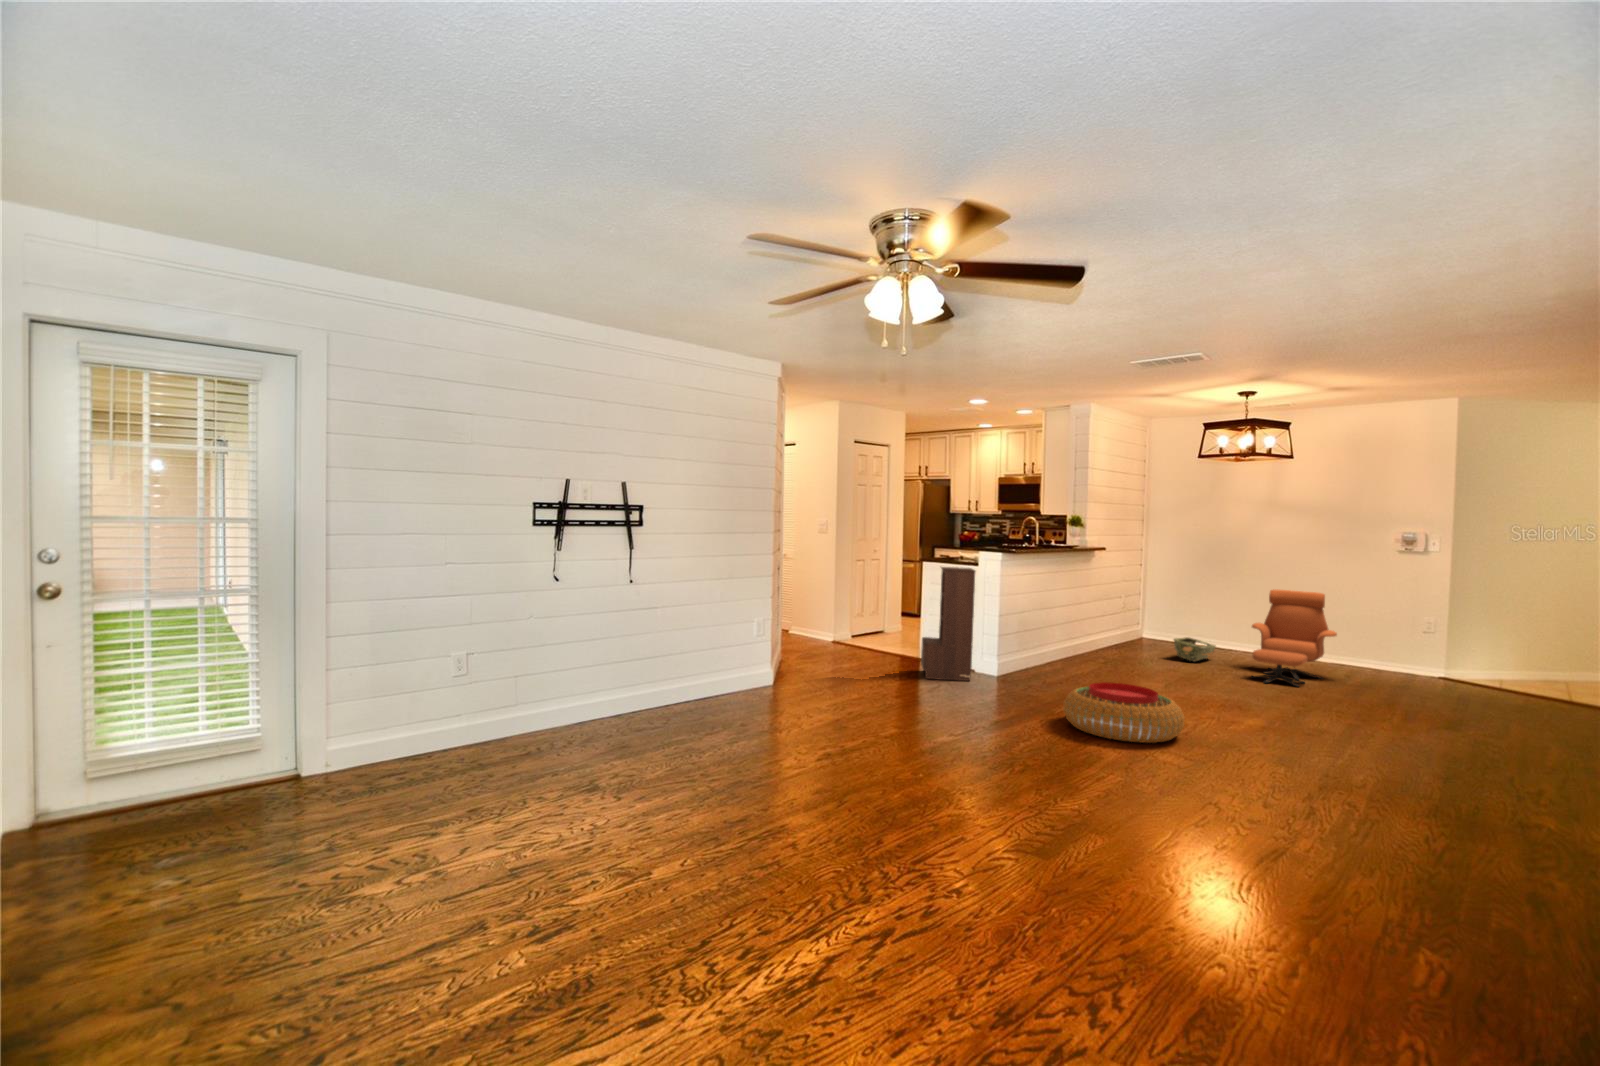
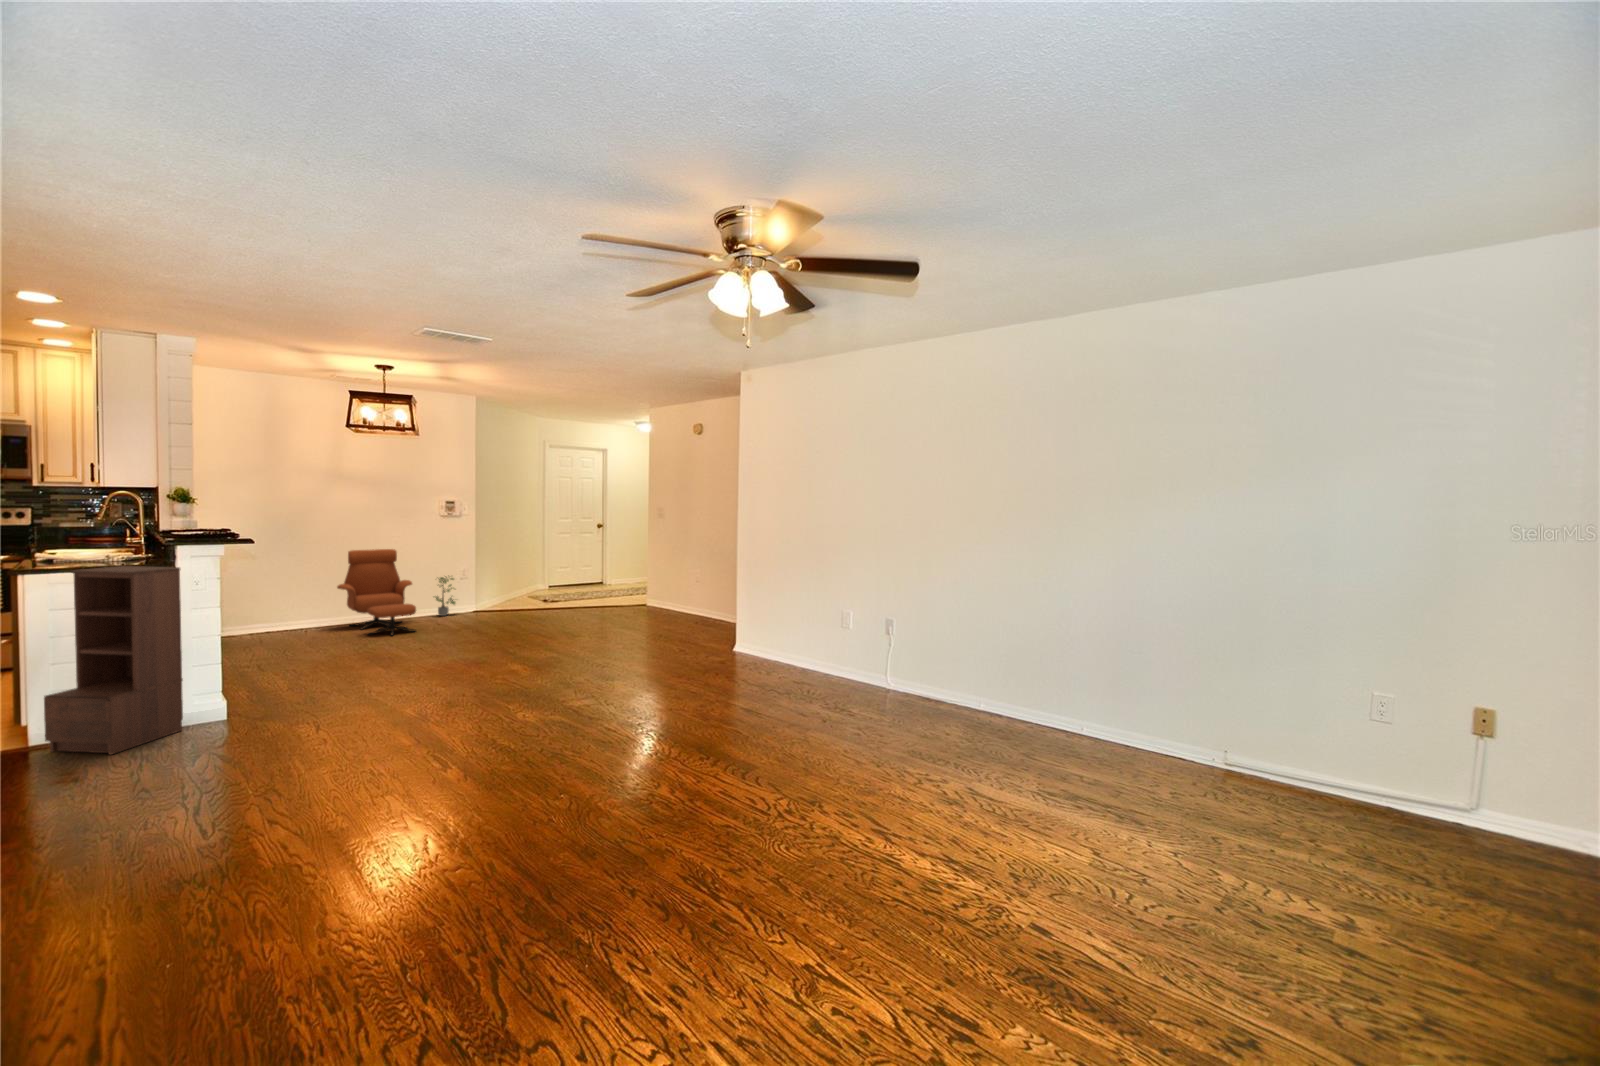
potted plant: none [1377,634,1417,687] -> present [434,576,455,616]
woven basket: present [1174,637,1216,661] -> none [252,613,295,637]
pouf: present [1063,682,1184,743] -> none [413,653,531,711]

